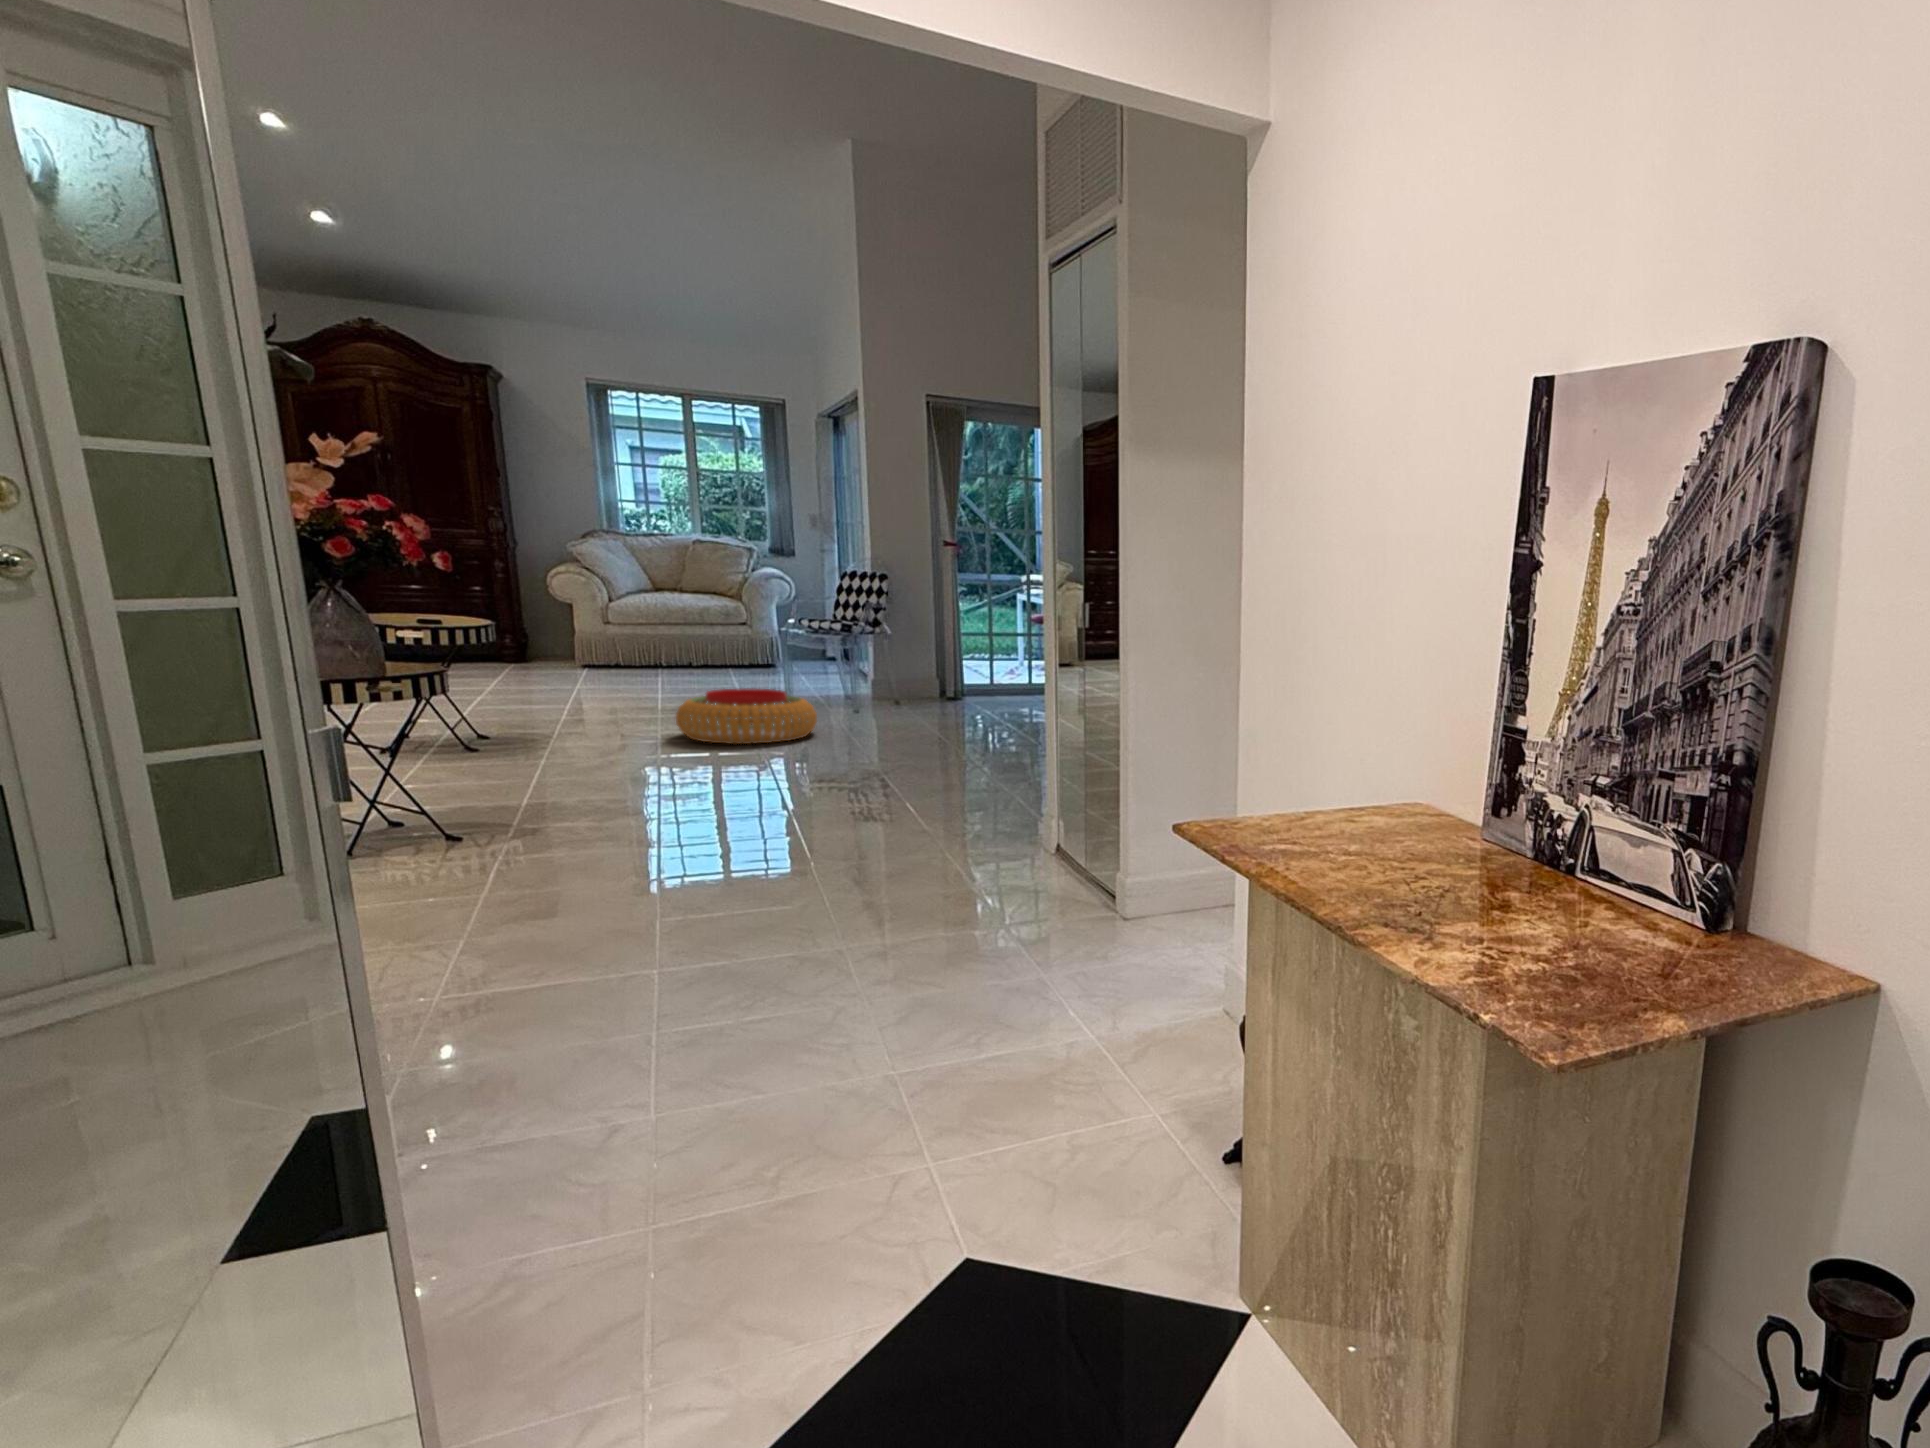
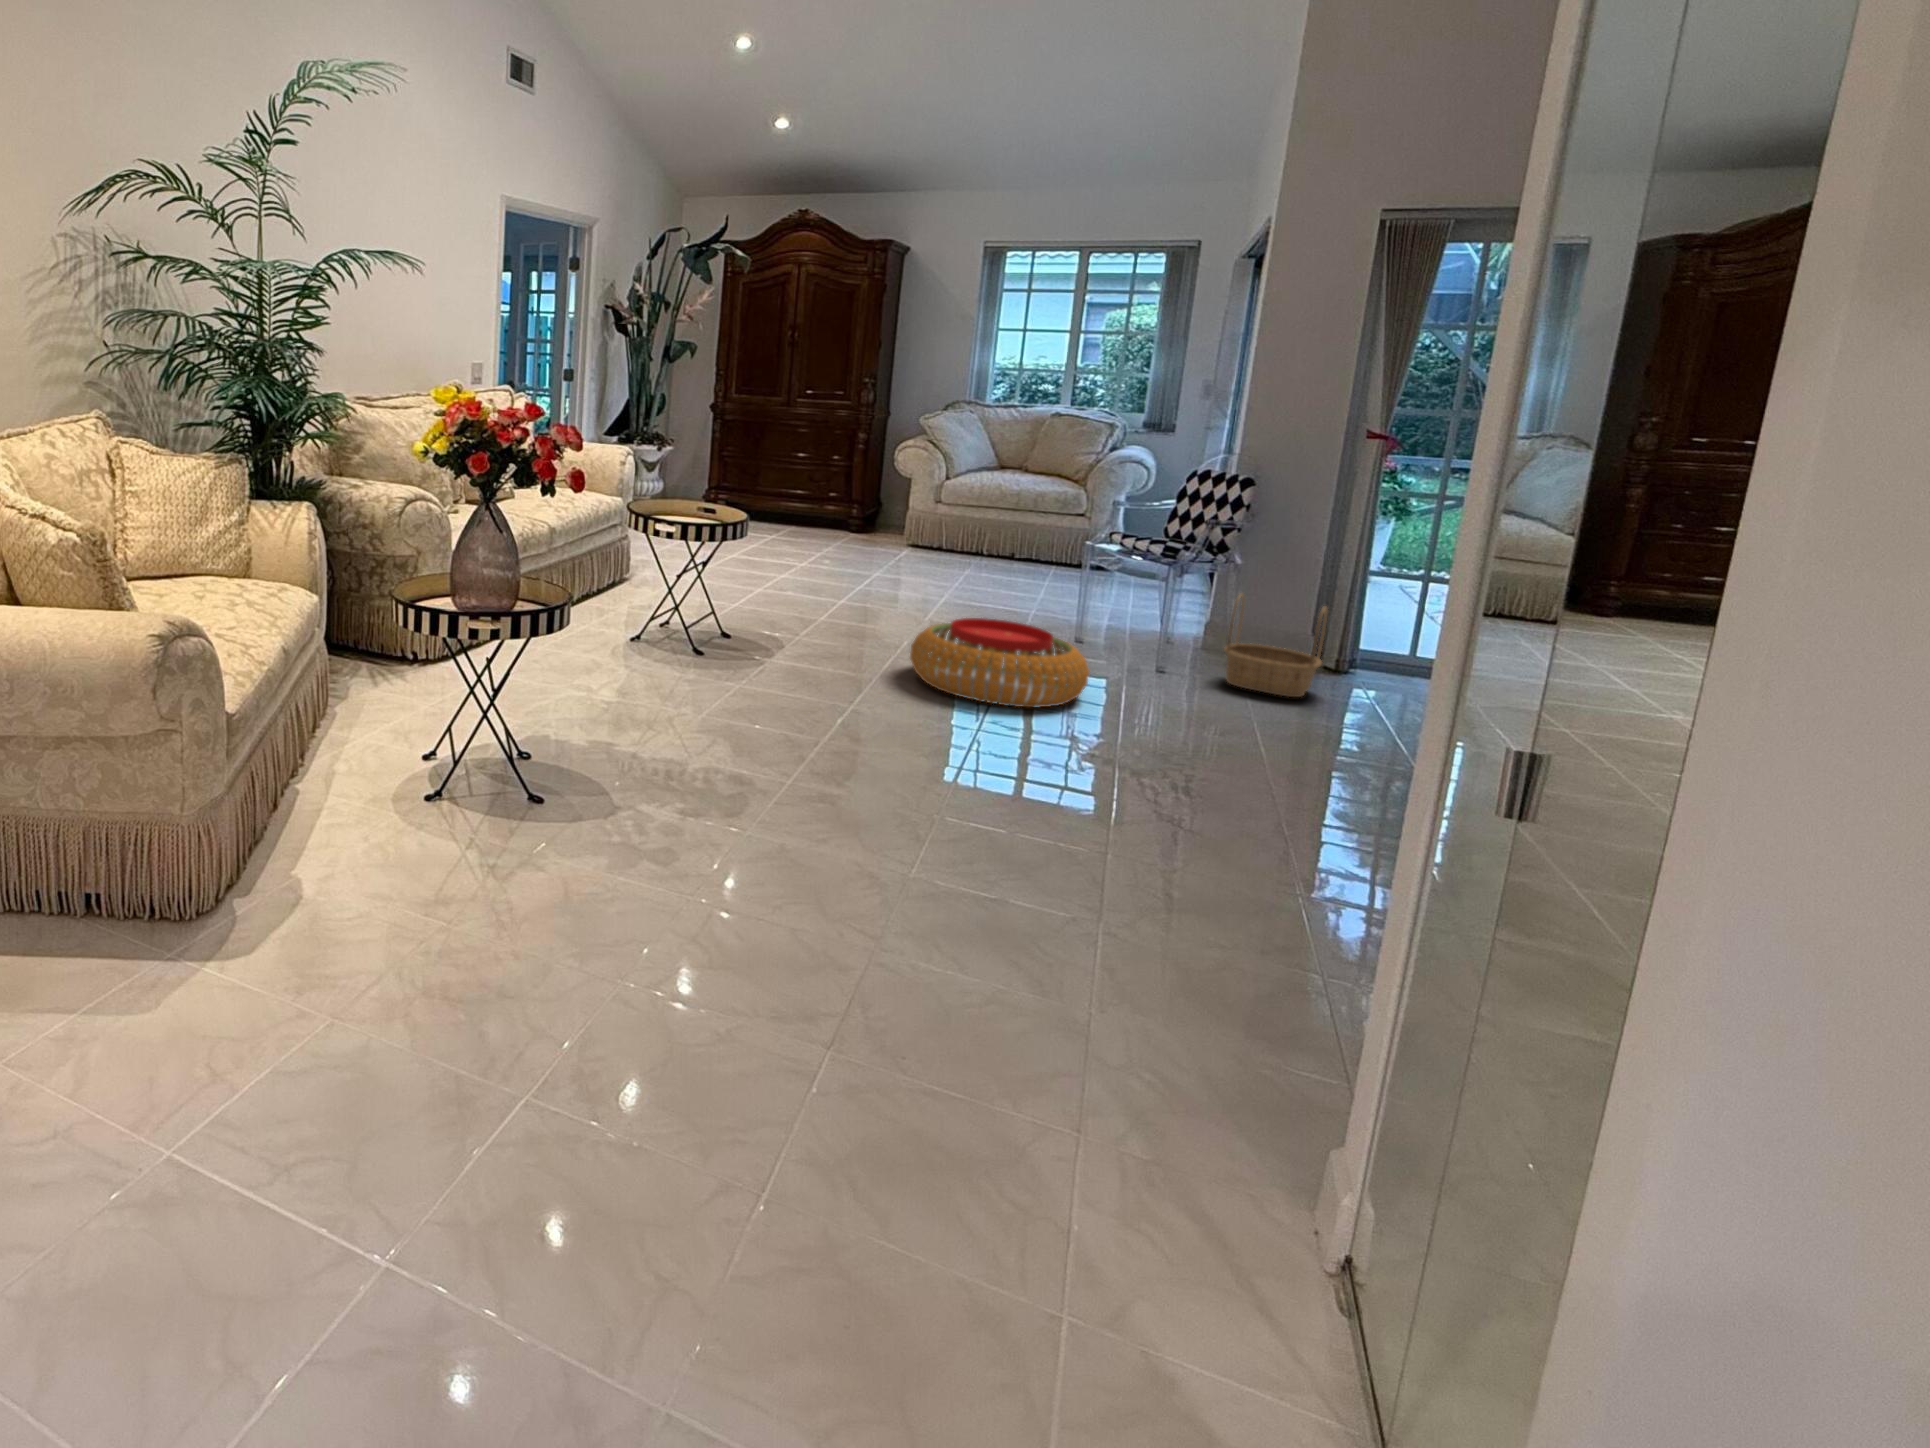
basket: none [890,652,948,714] -> present [1224,593,1328,697]

